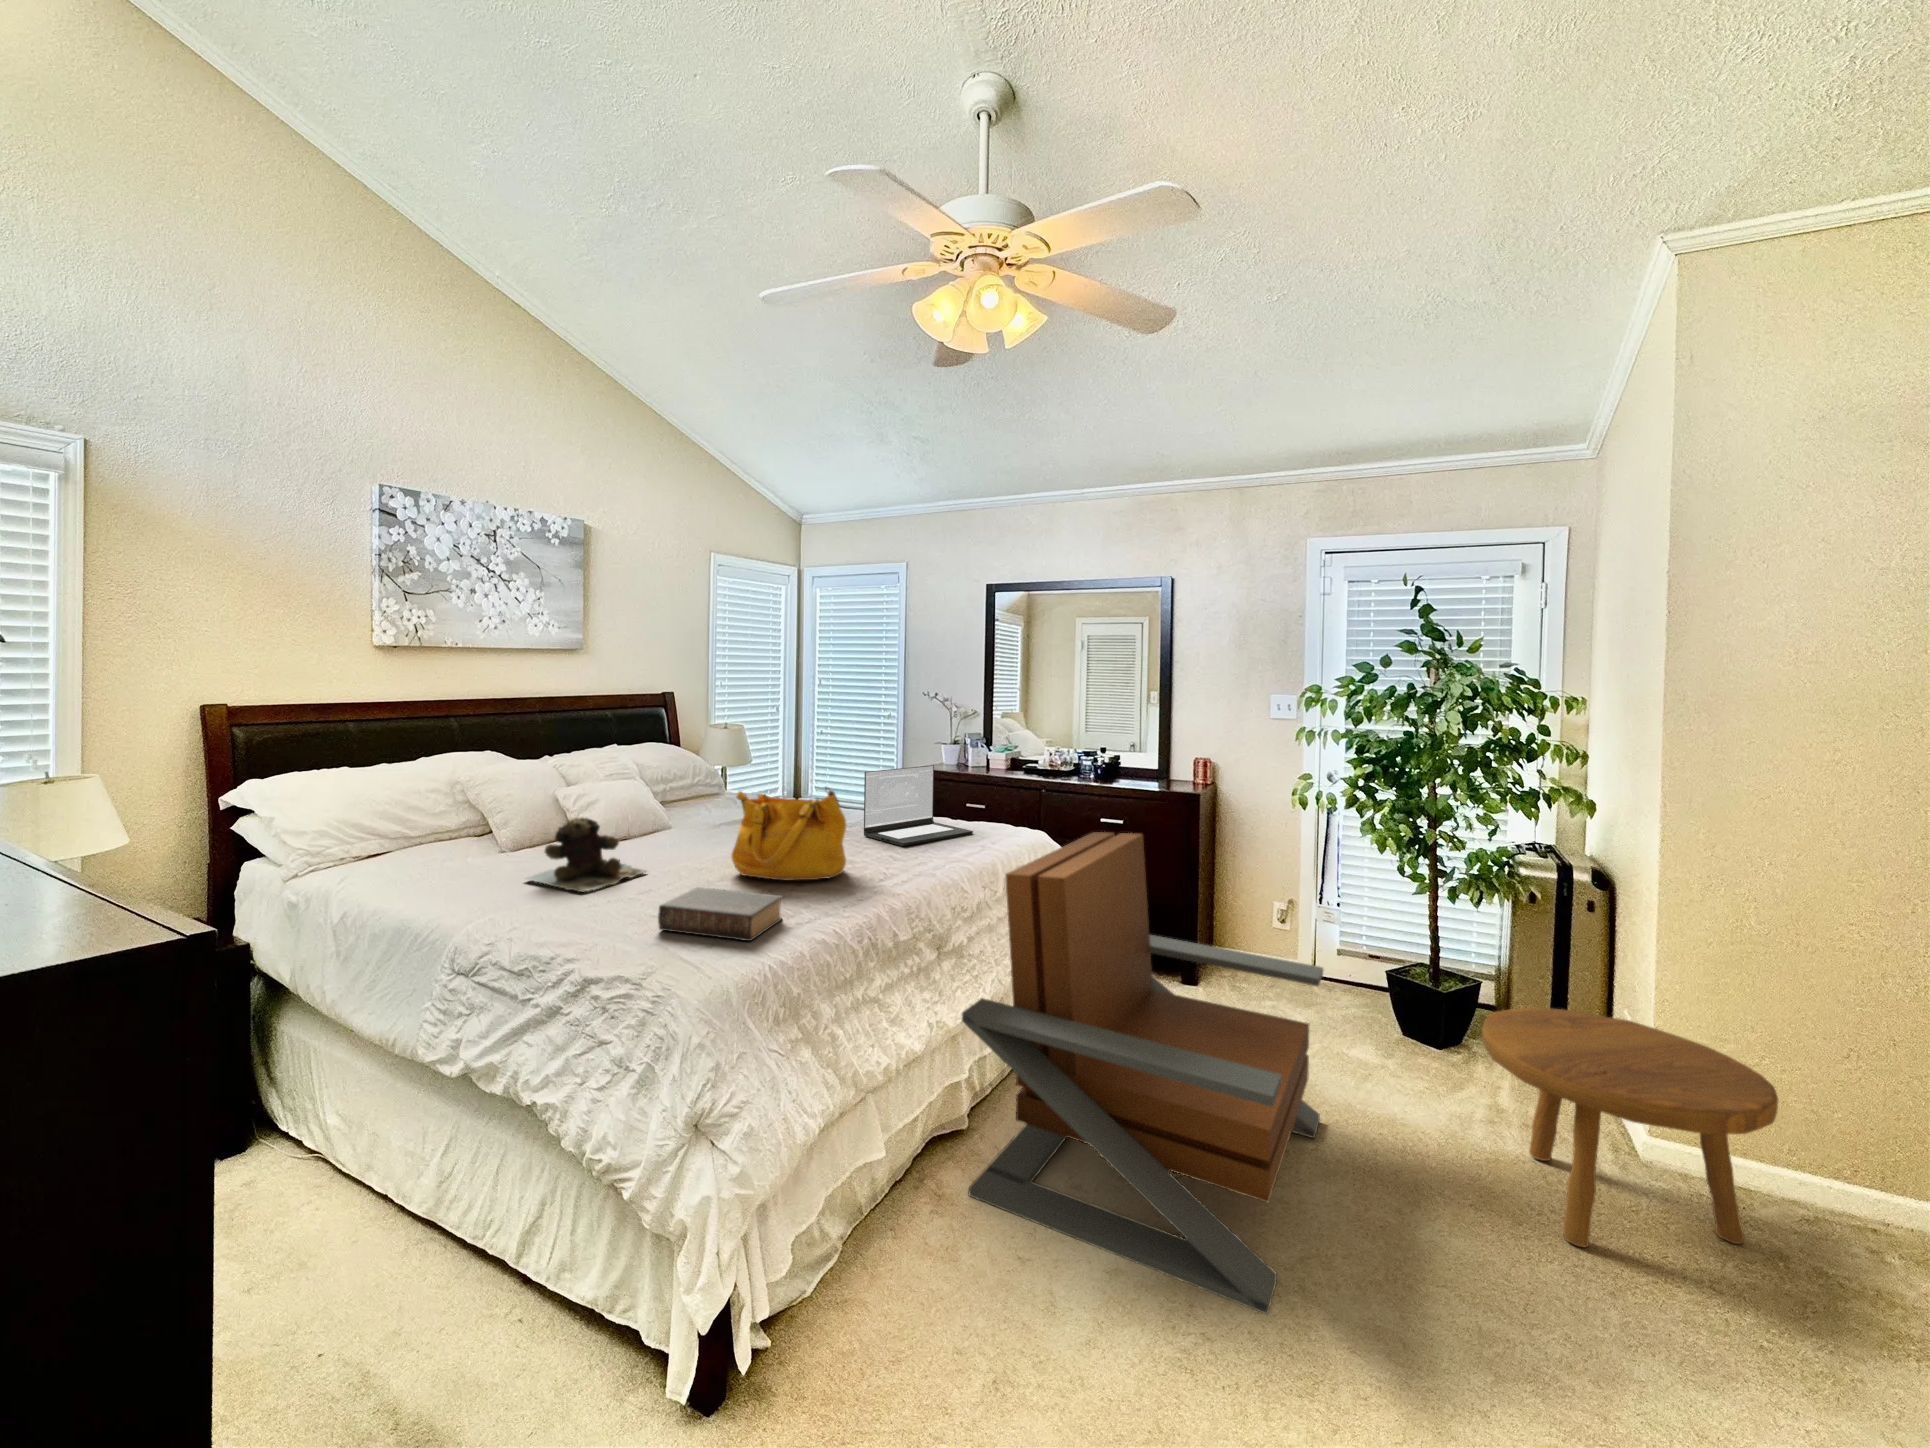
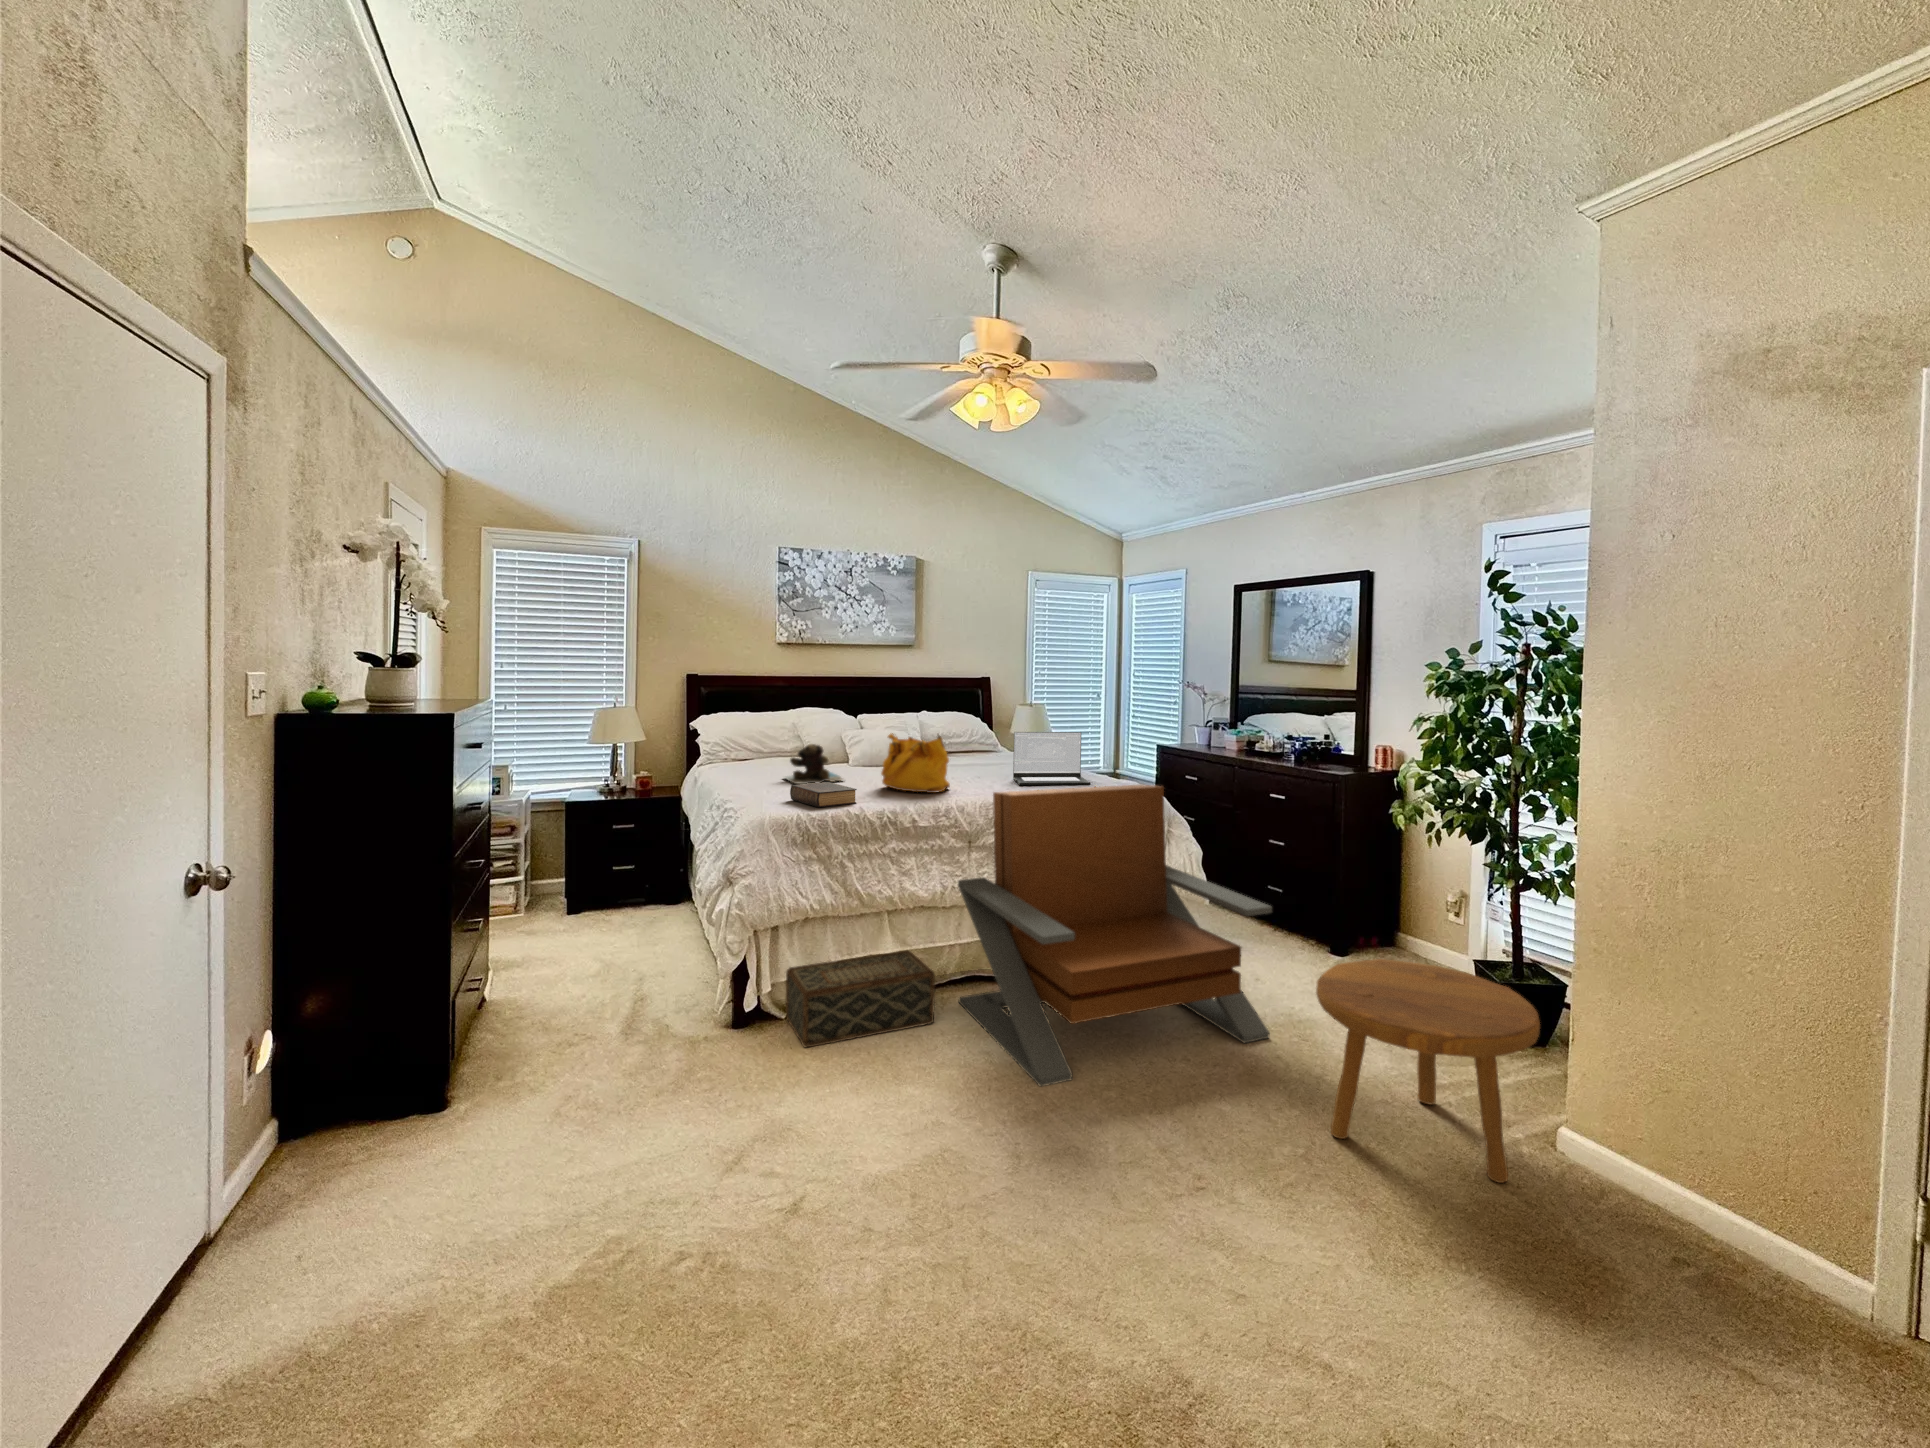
woven basket: none [777,1140,996,1403] -> present [786,950,935,1047]

